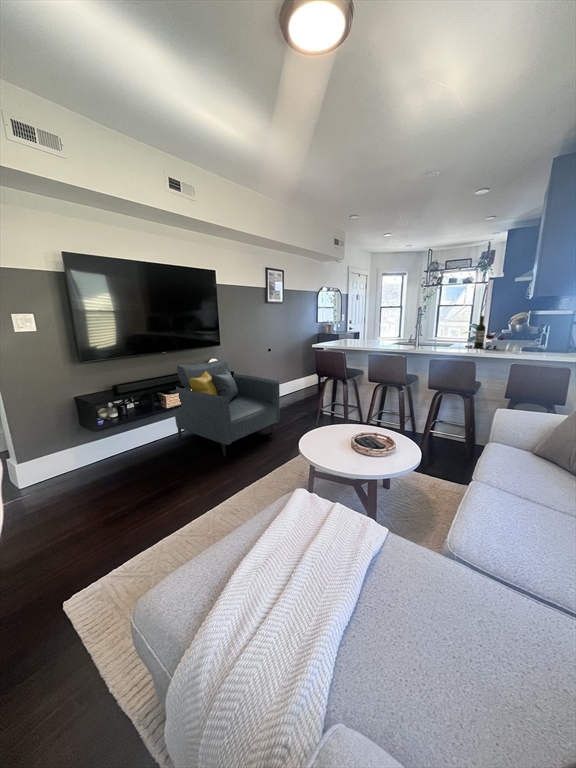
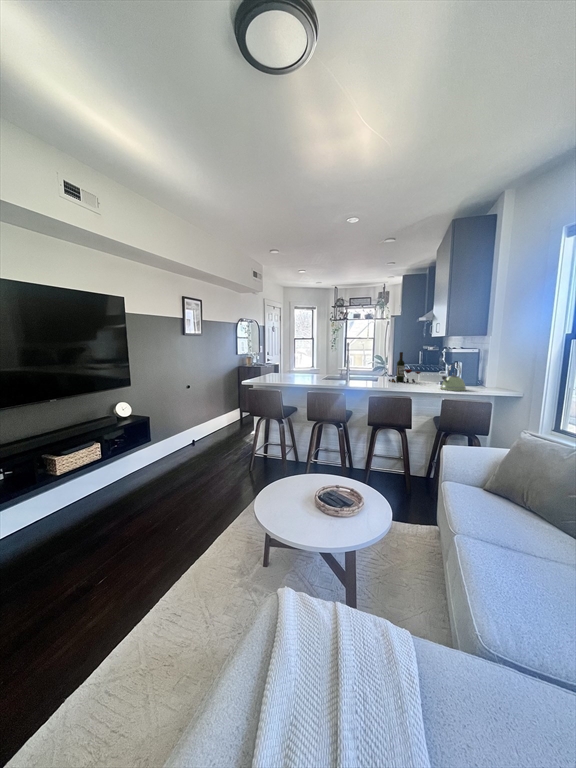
kettle: none [520,326,552,357] -> present [441,366,466,391]
armchair: present [174,358,280,456] -> none [63,400,210,529]

